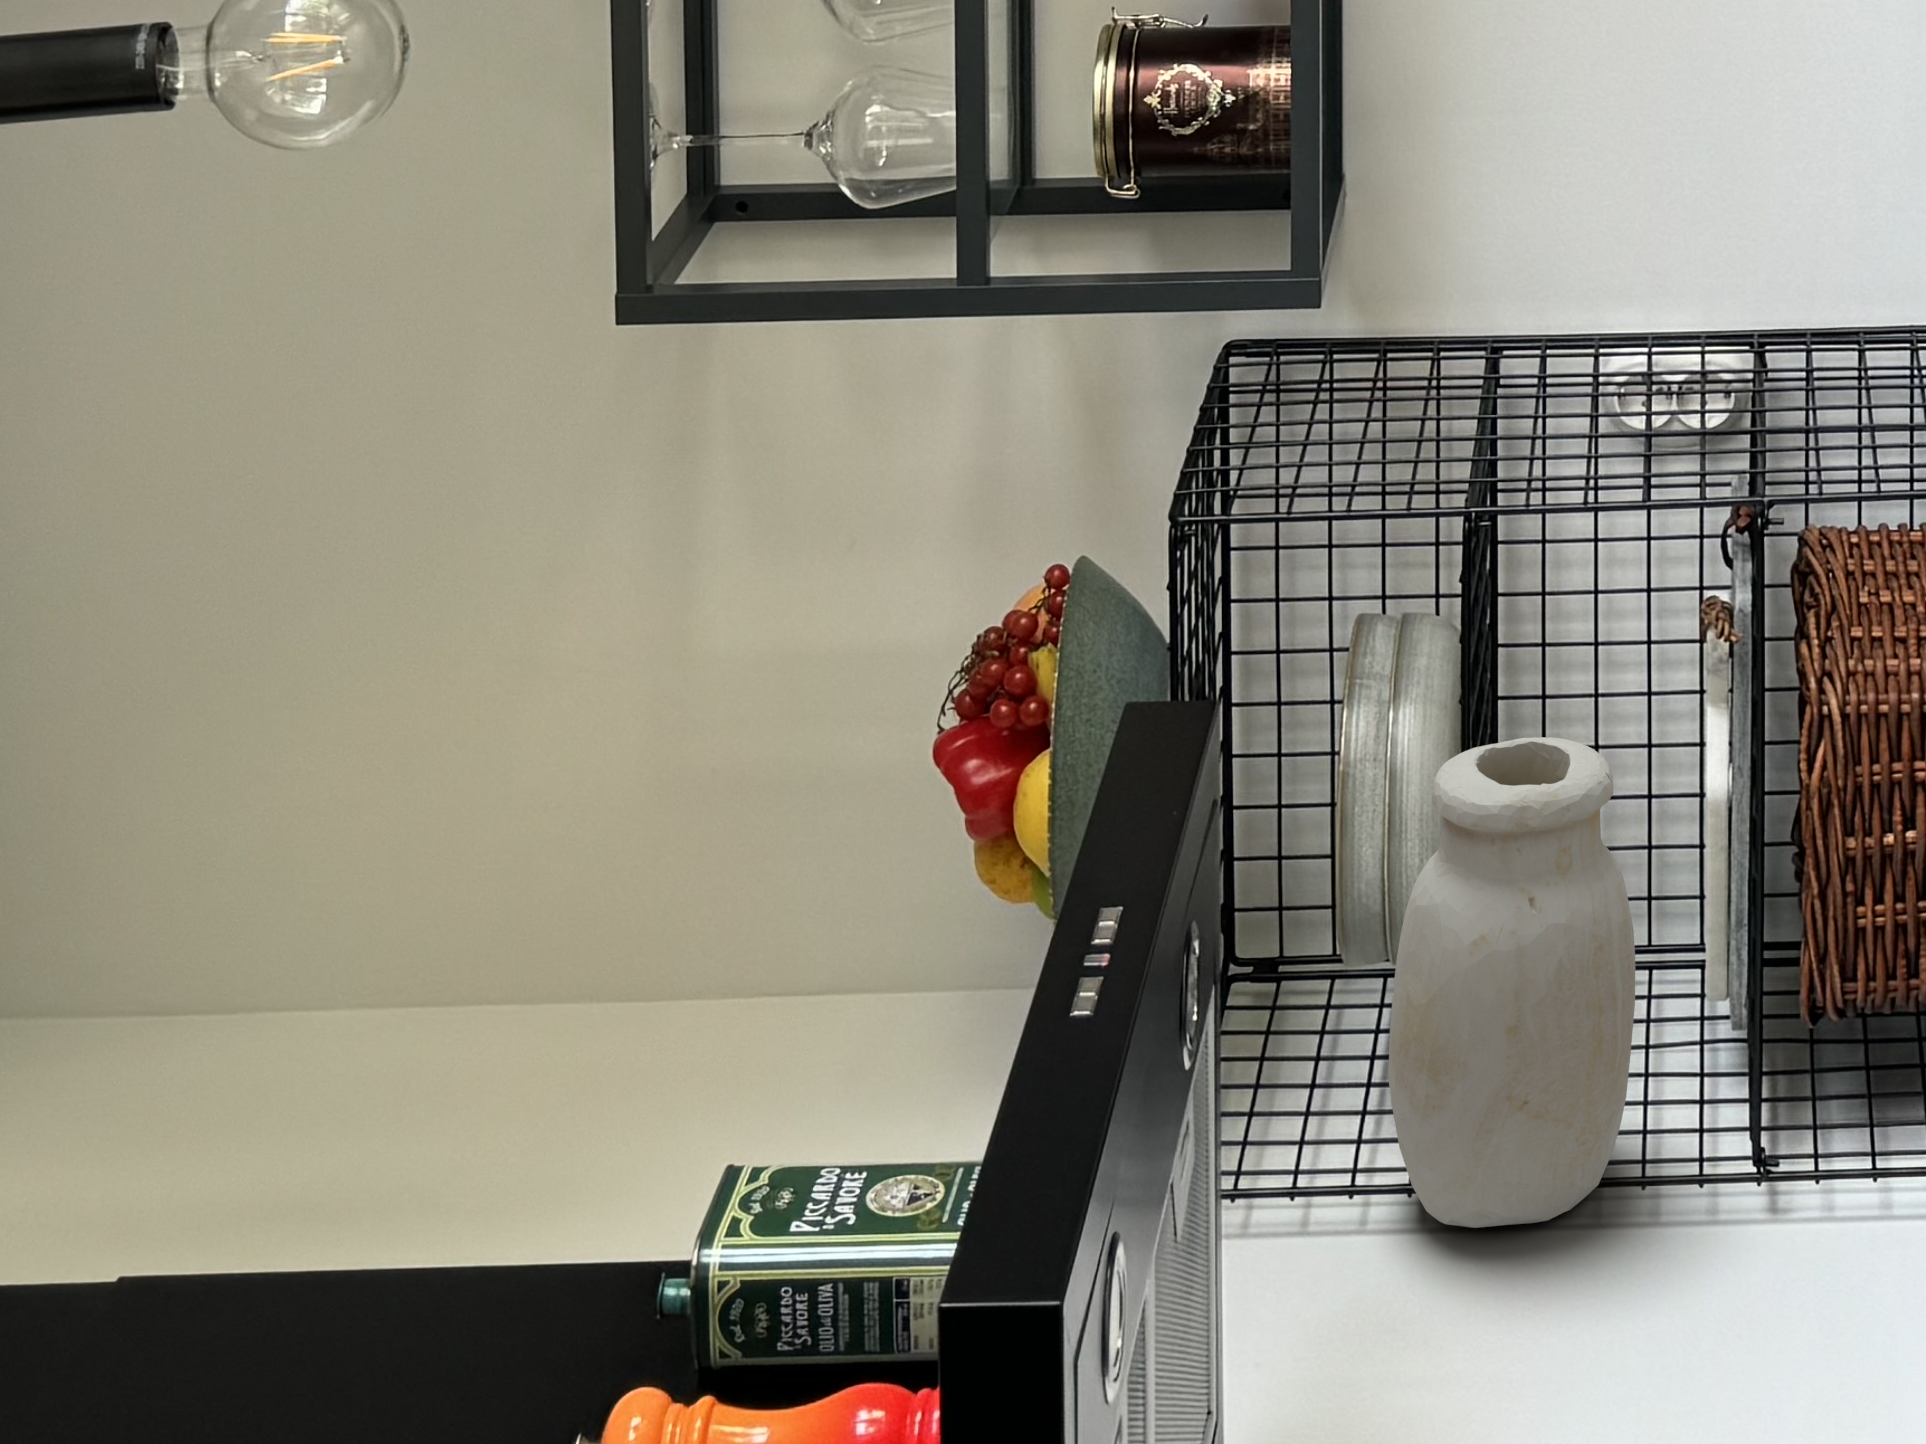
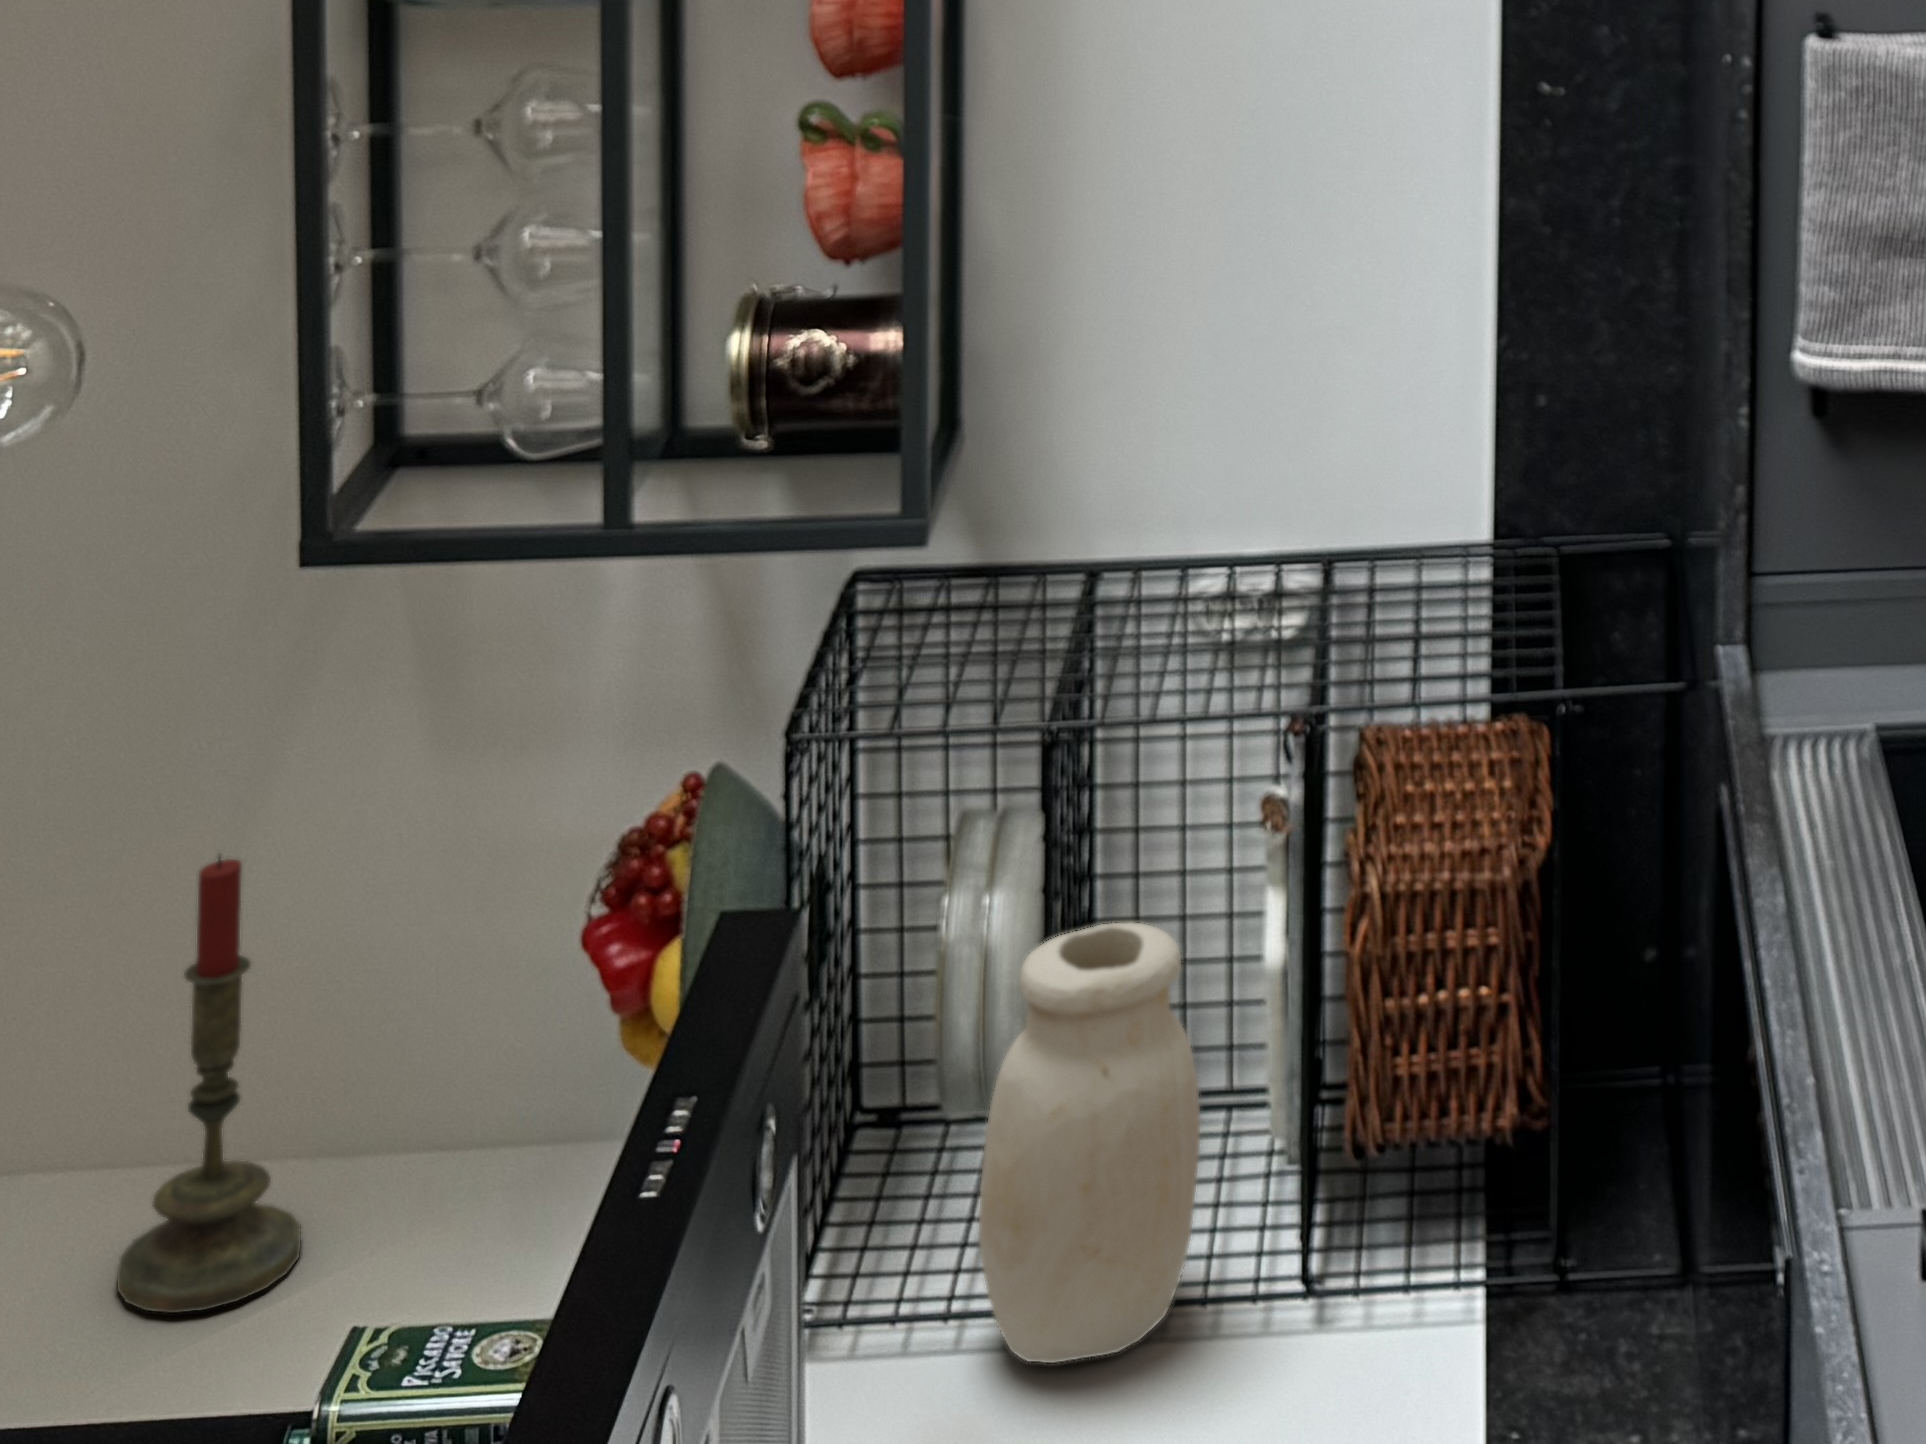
candle: none [443,630,635,1129] -> present [117,856,301,1313]

